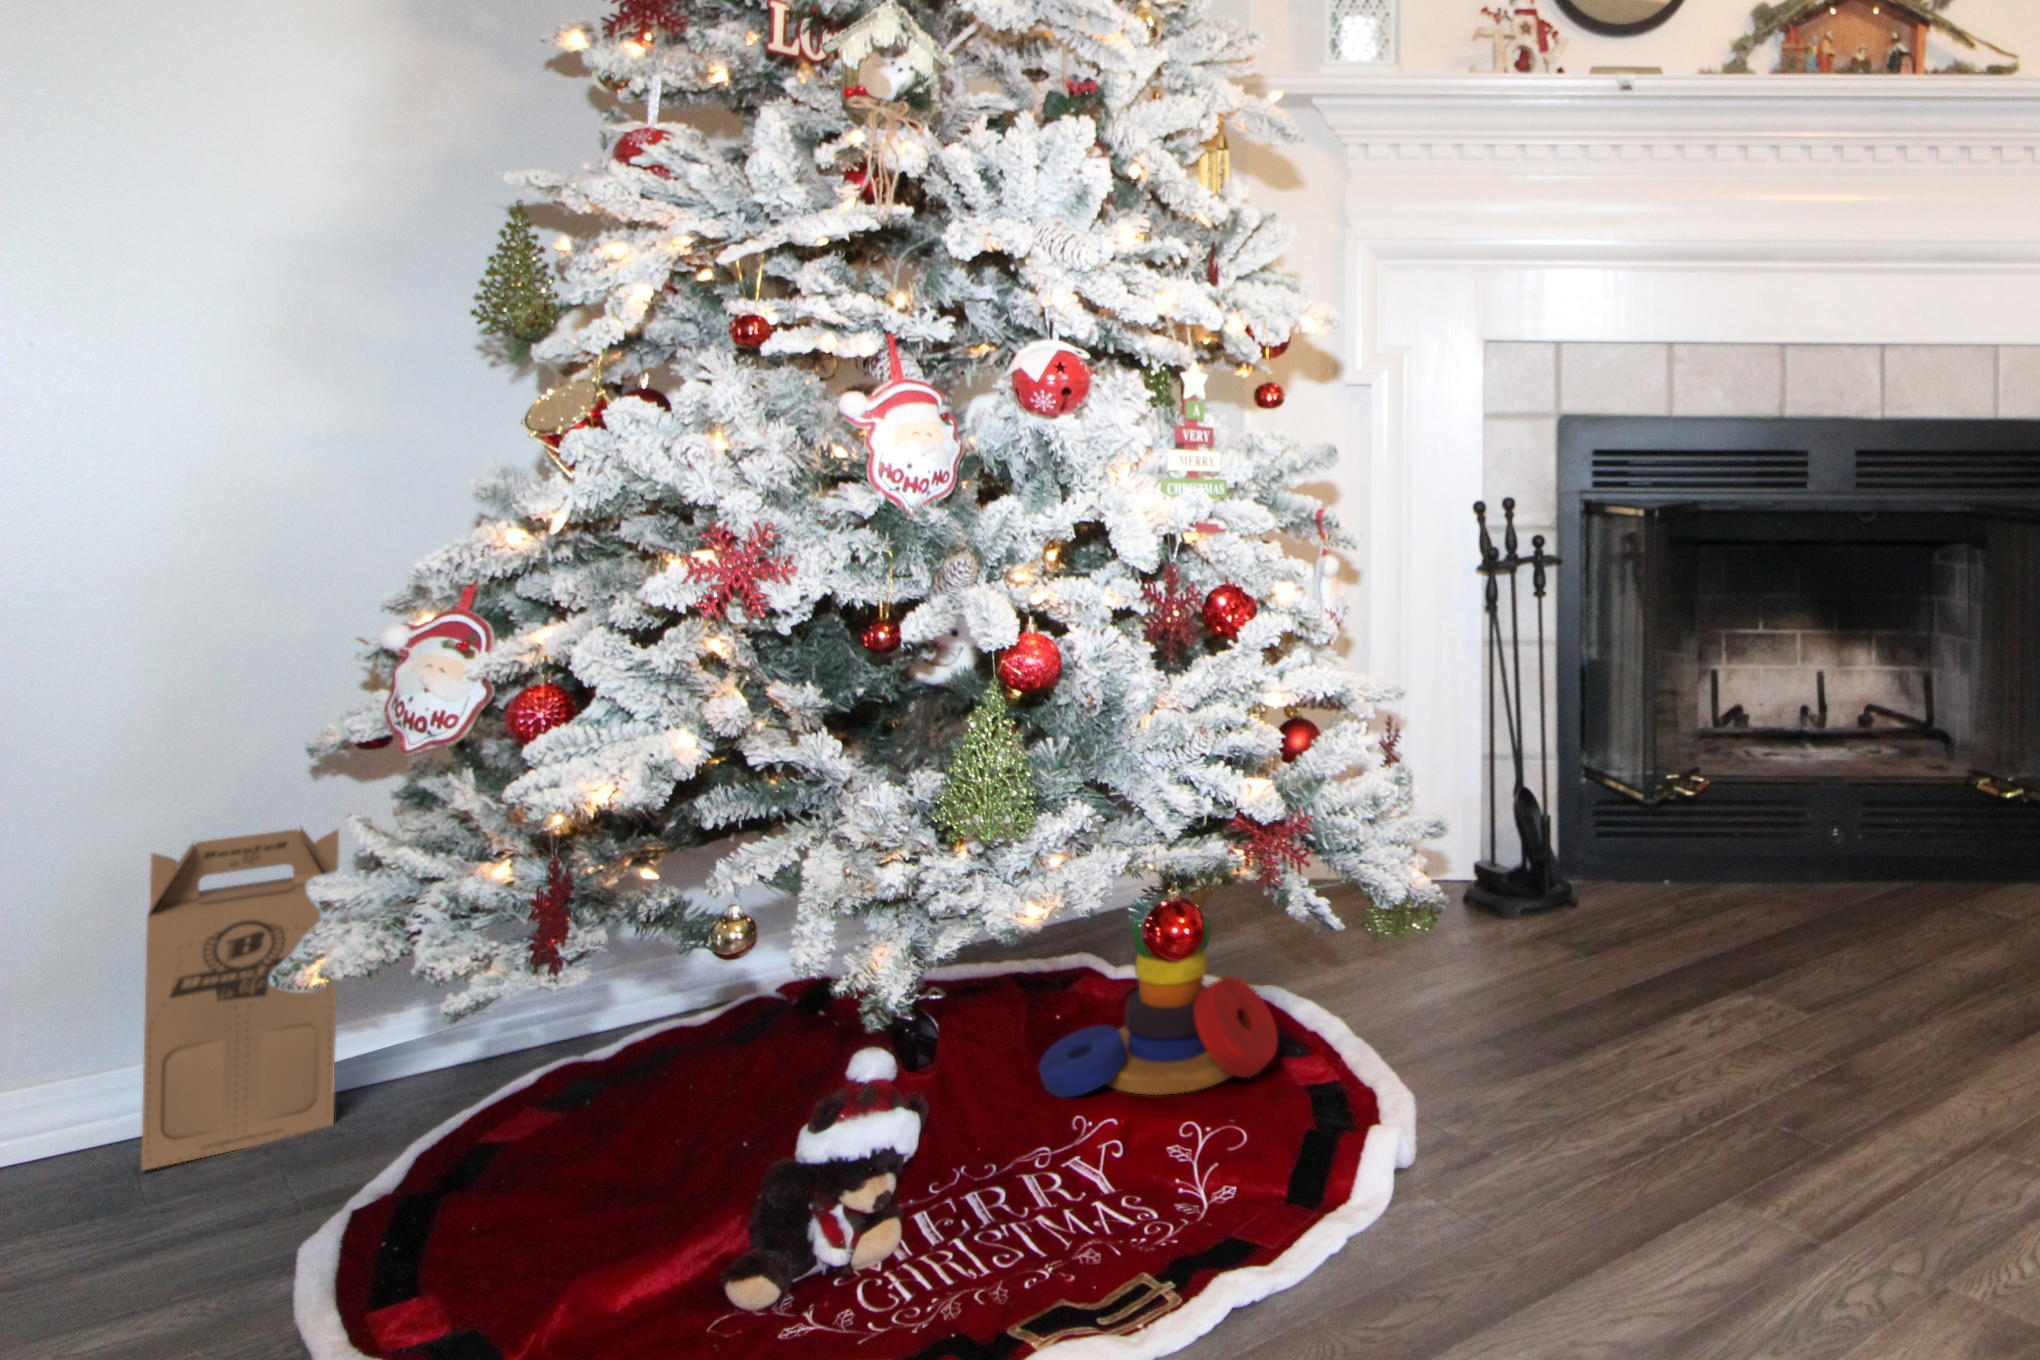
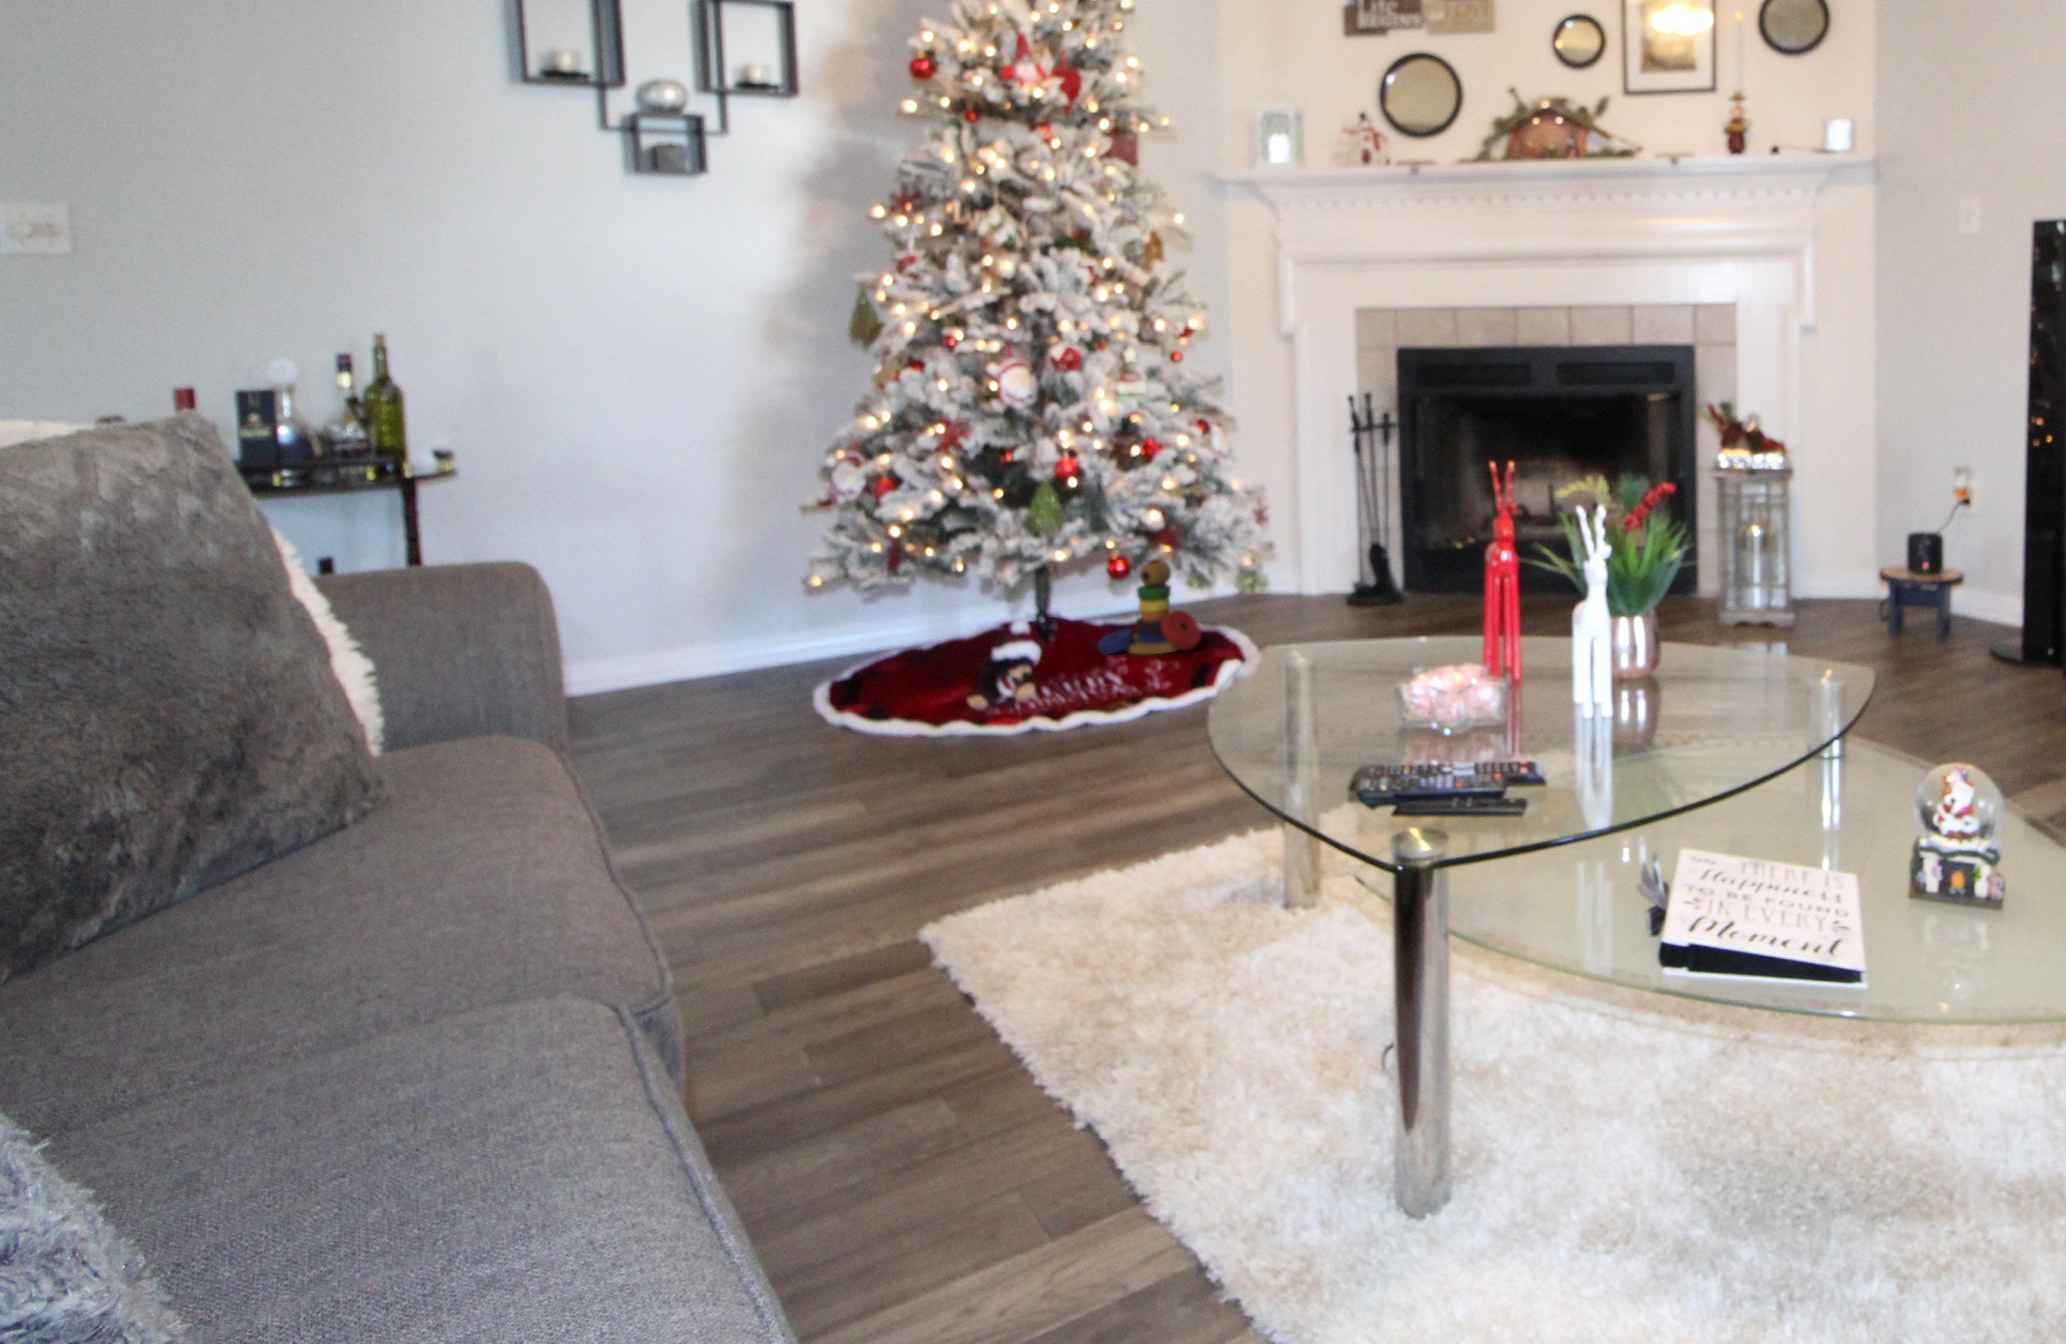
cardboard box: present [141,828,339,1170] -> none [743,544,821,676]

